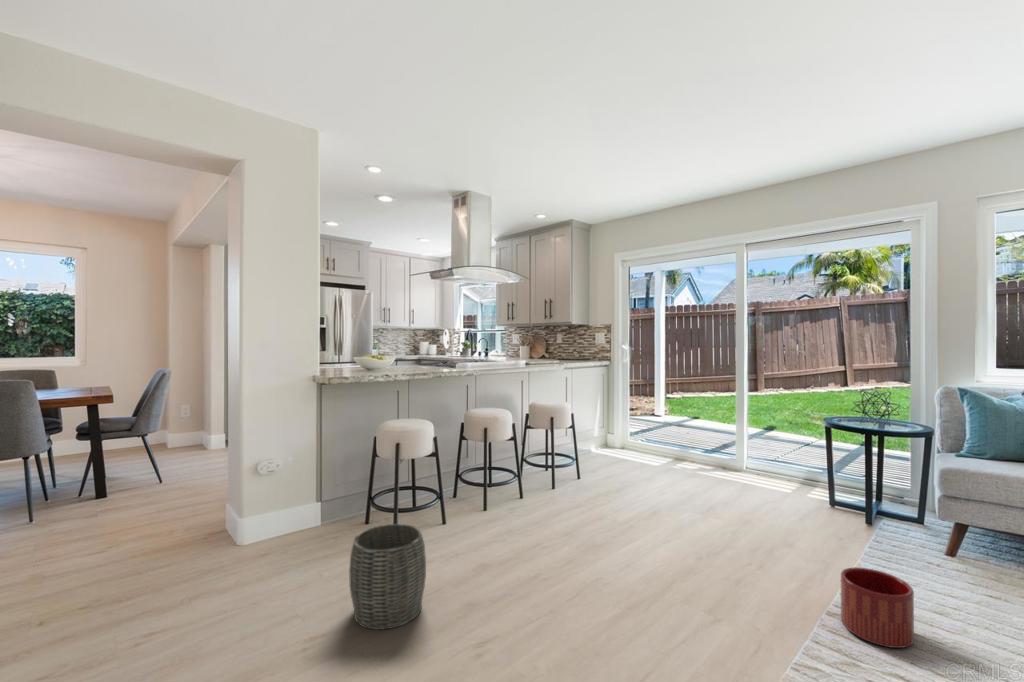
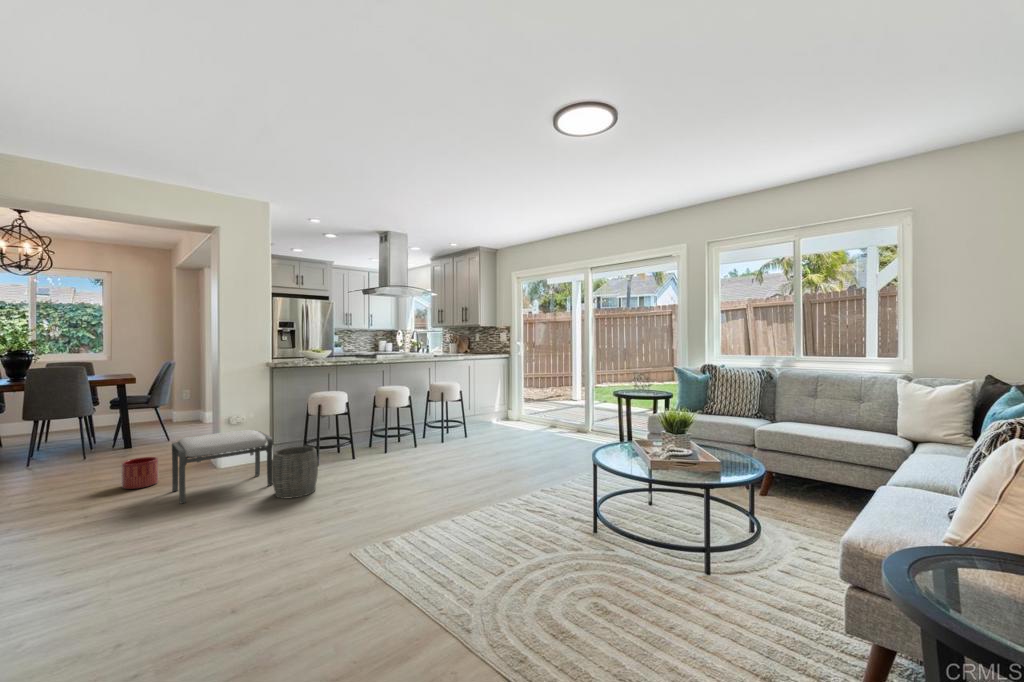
ottoman: none [170,490,342,645] -> present [172,430,273,504]
planter: present [841,568,914,648] -> present [122,457,159,489]

